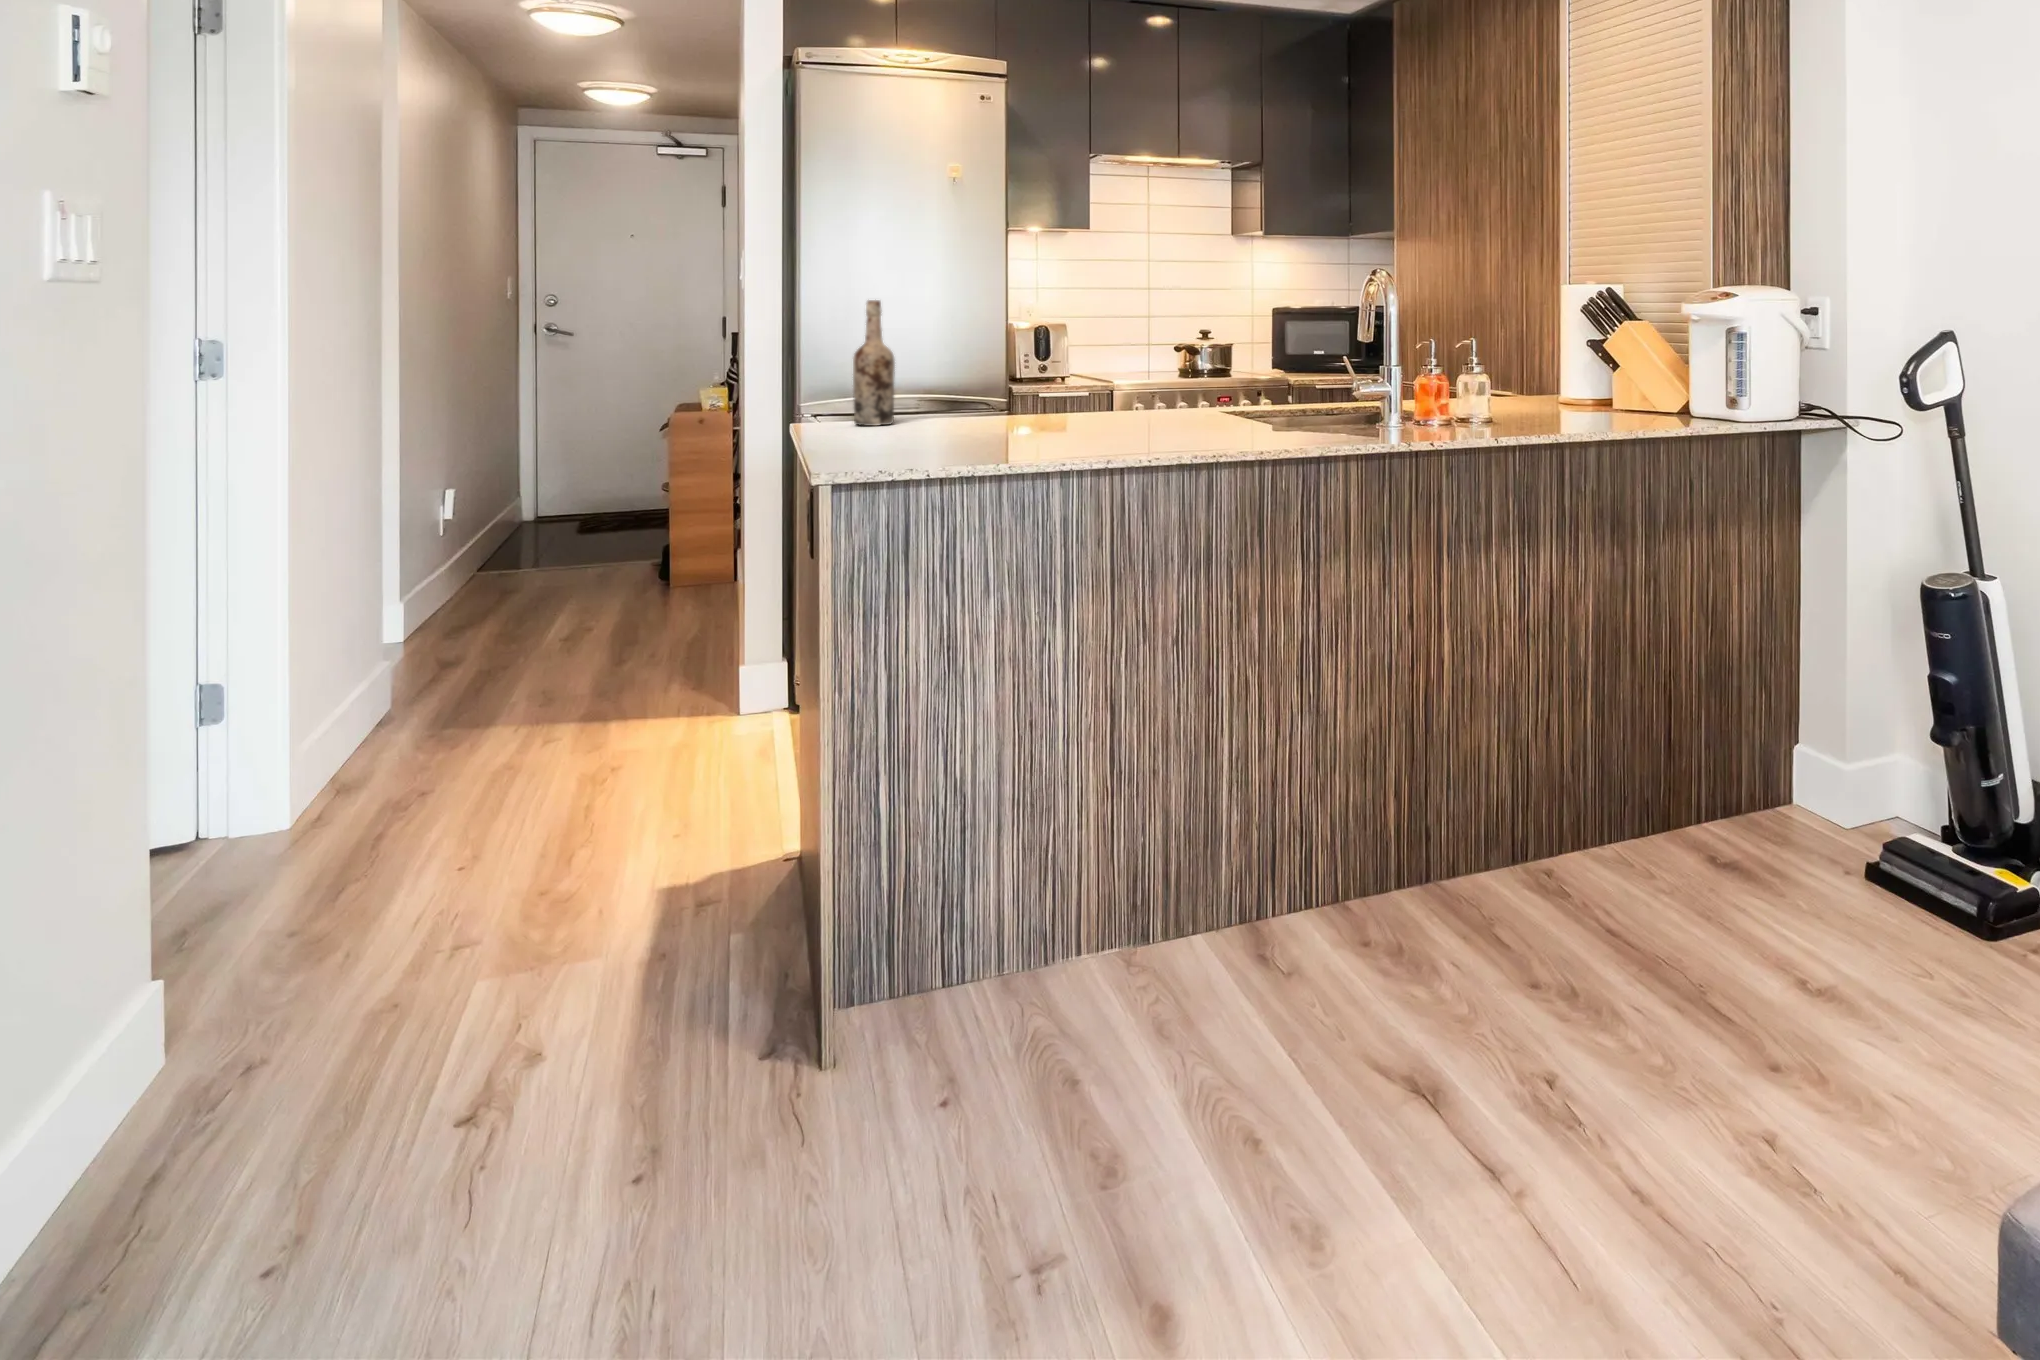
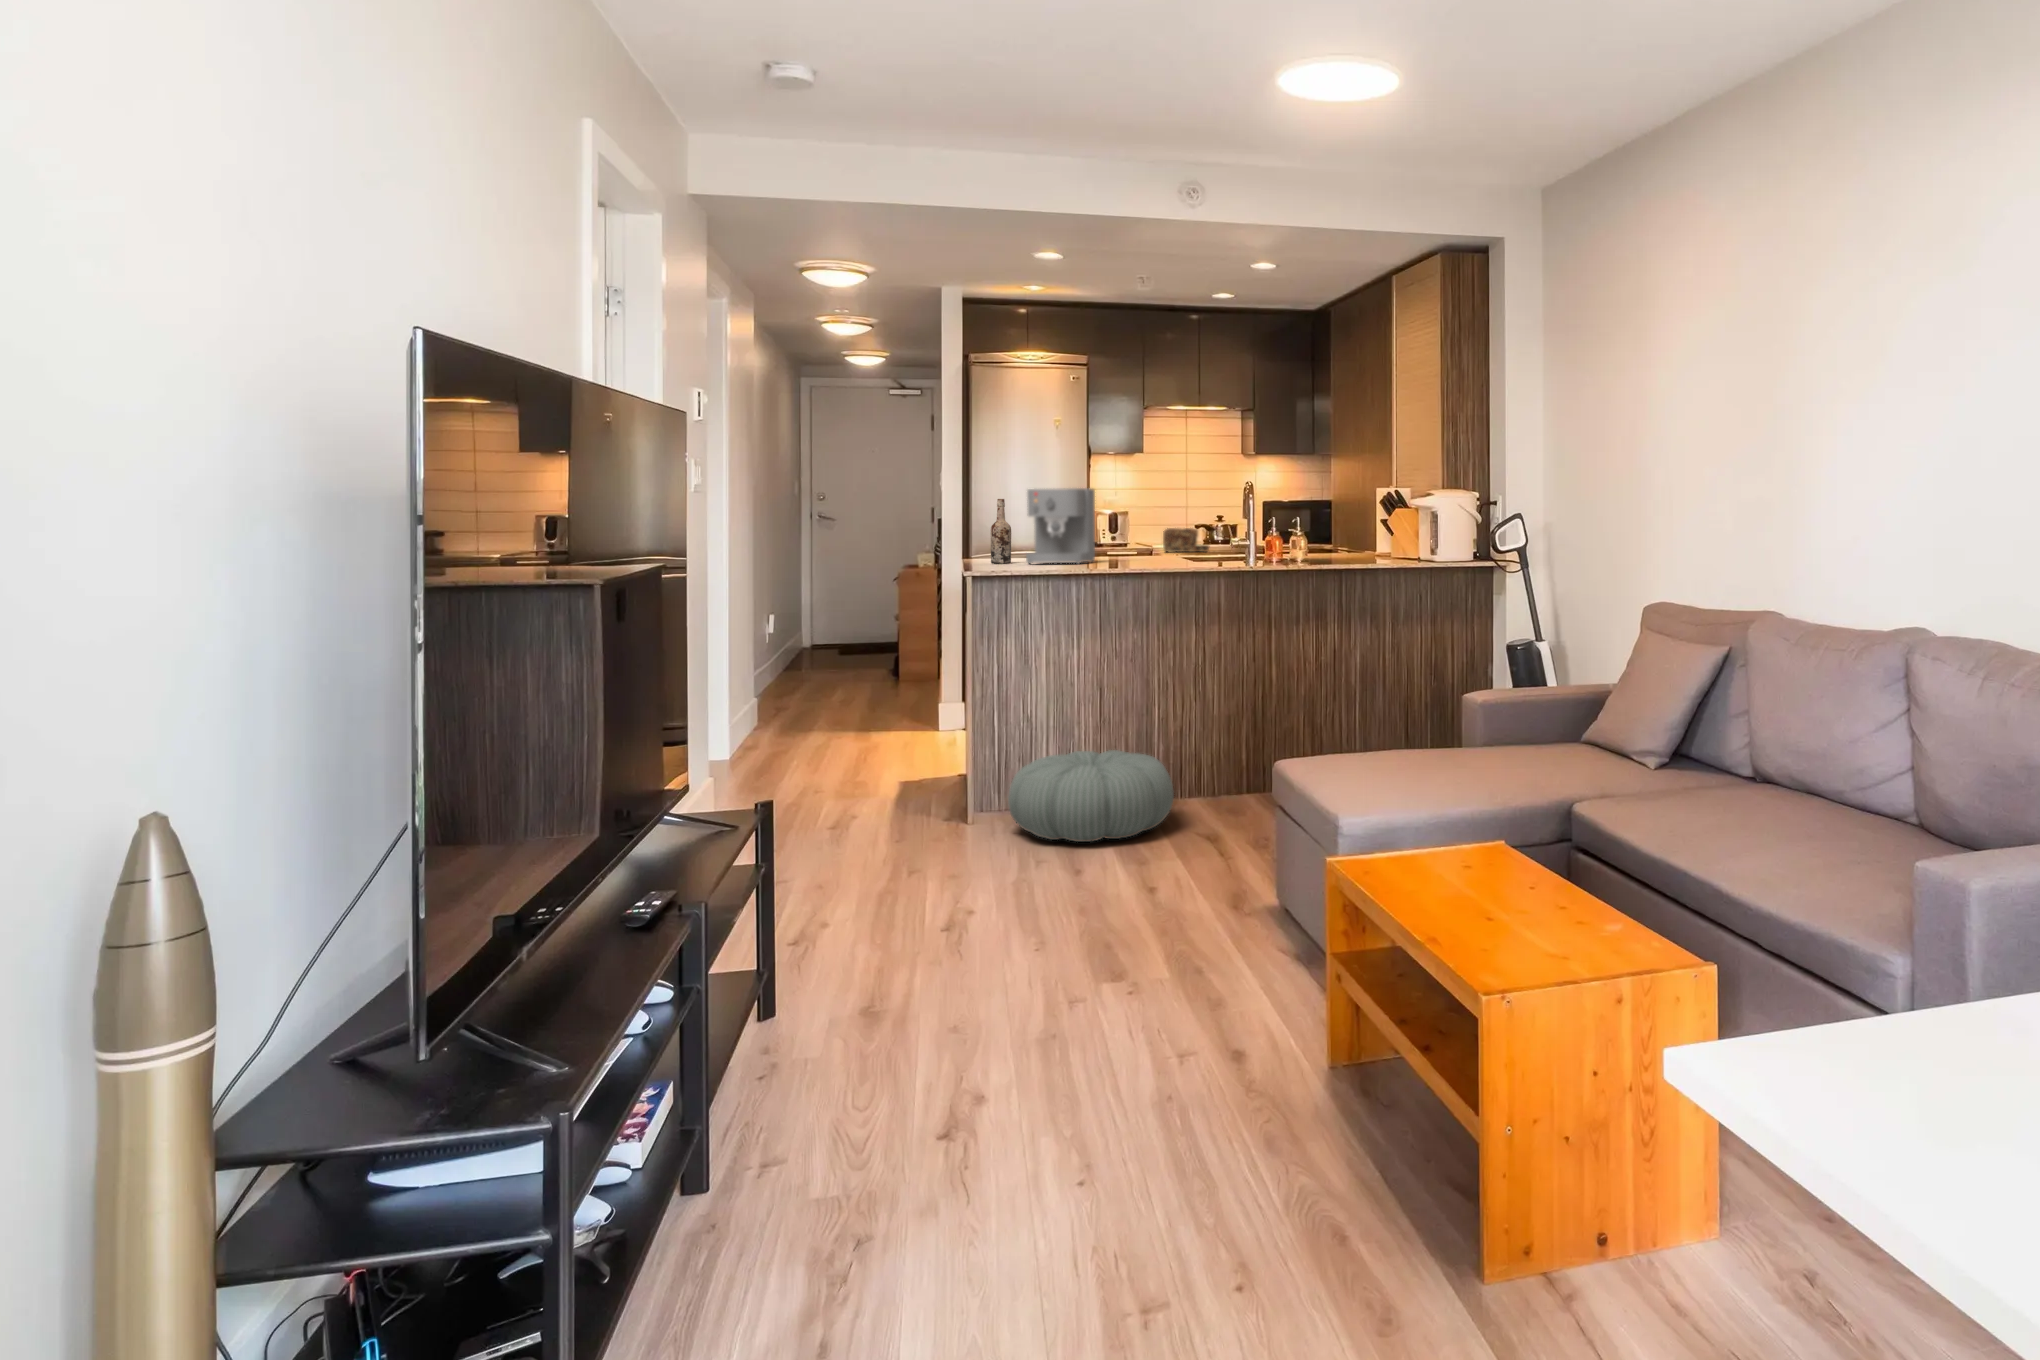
coffee maker: none [932,280,1062,430] -> present [1026,488,1095,564]
bread loaf: none [1115,349,1186,387] -> present [1163,528,1209,552]
pouf: none [949,871,1351,1186] -> present [1008,750,1174,842]

